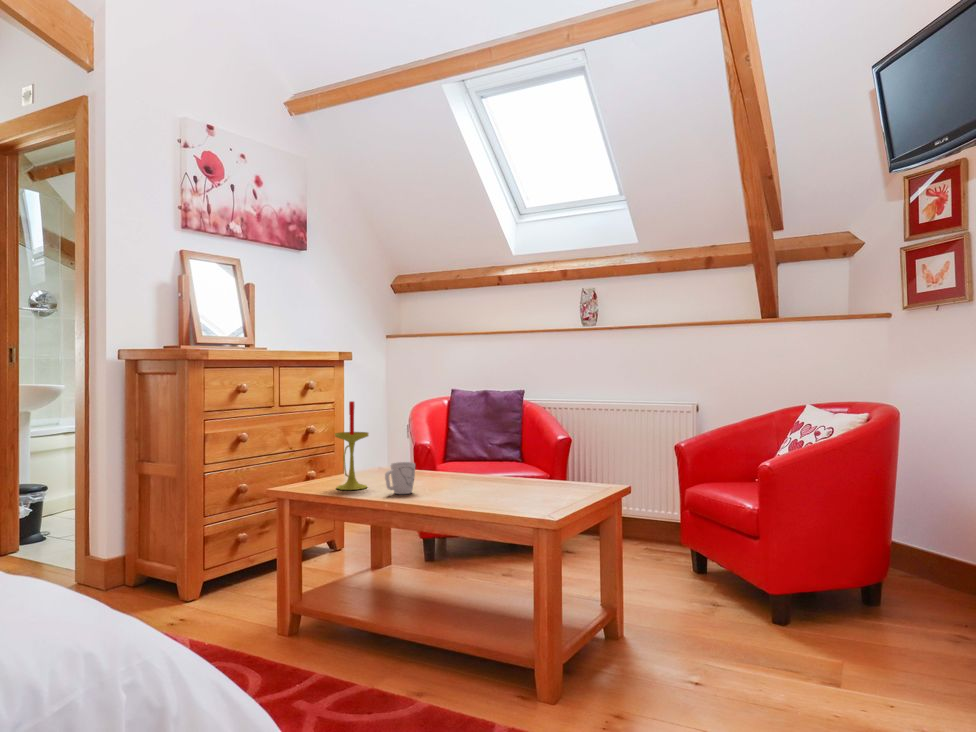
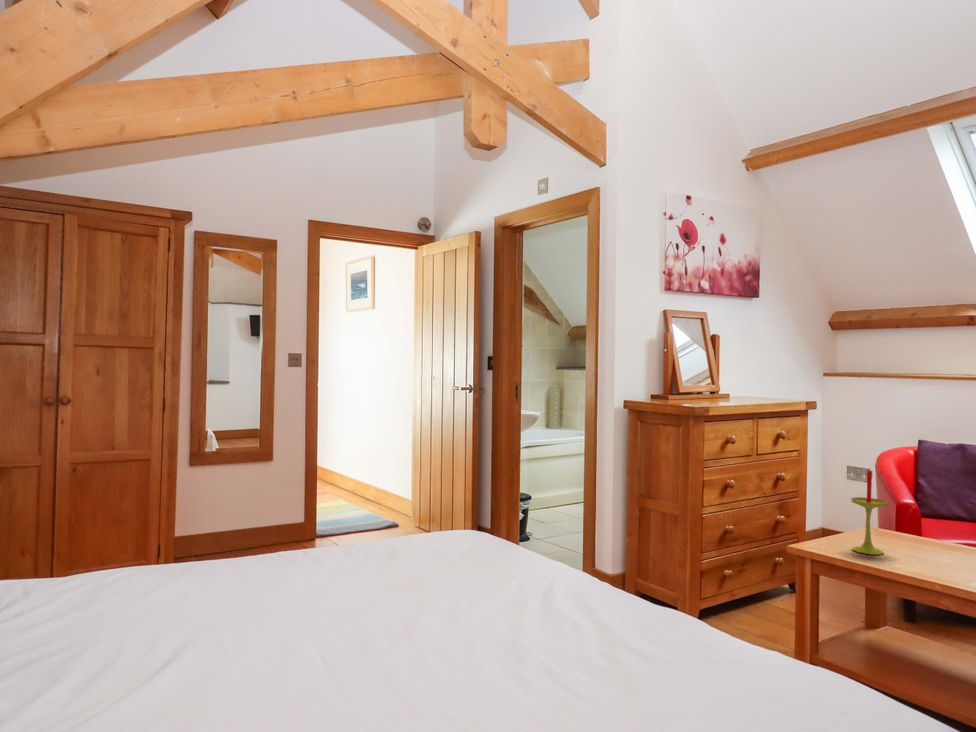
mug: present [385,462,415,494] -> none [915,535,946,568]

